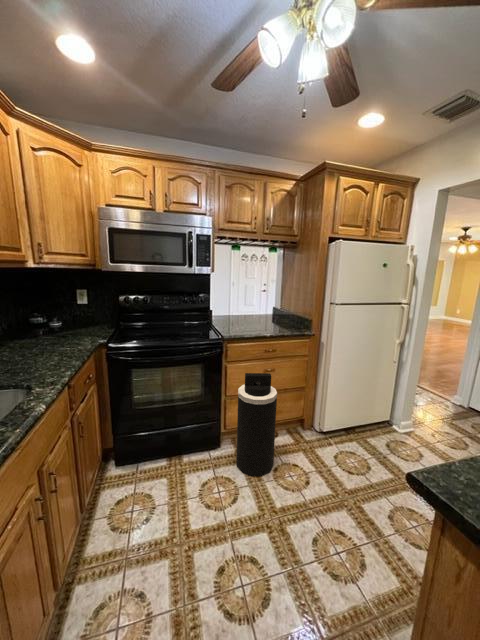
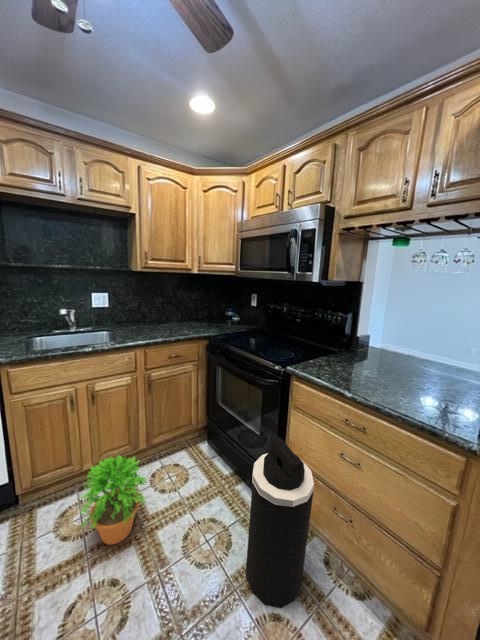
potted plant: none [125,480,201,592] -> present [81,455,146,545]

